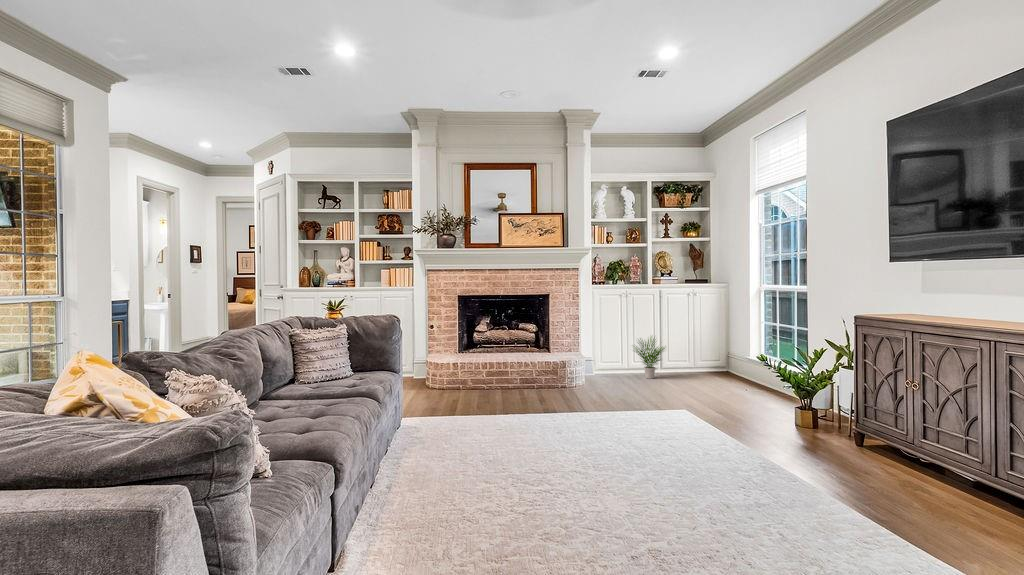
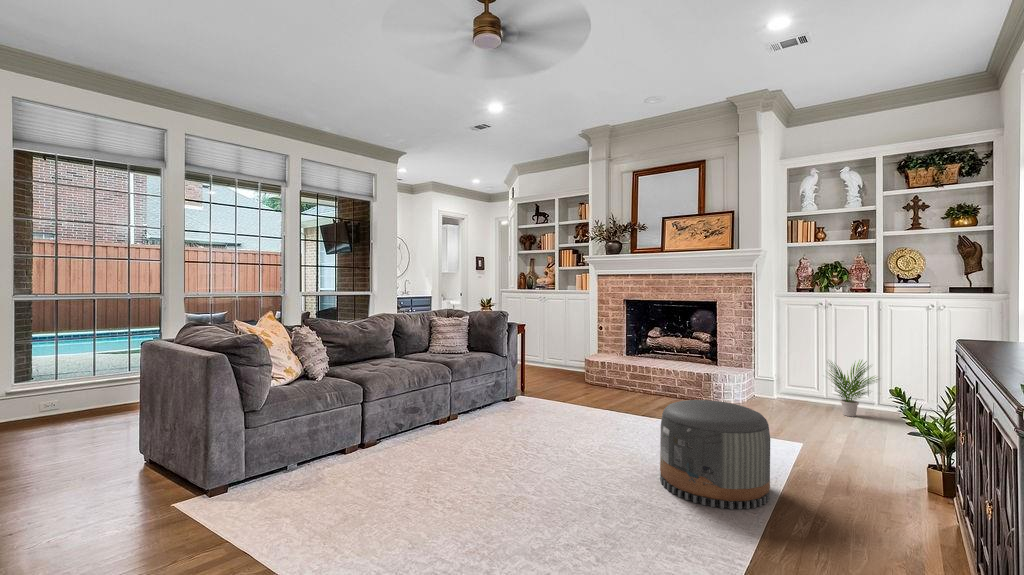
pouf: none [644,380,729,463] -> present [660,400,770,509]

